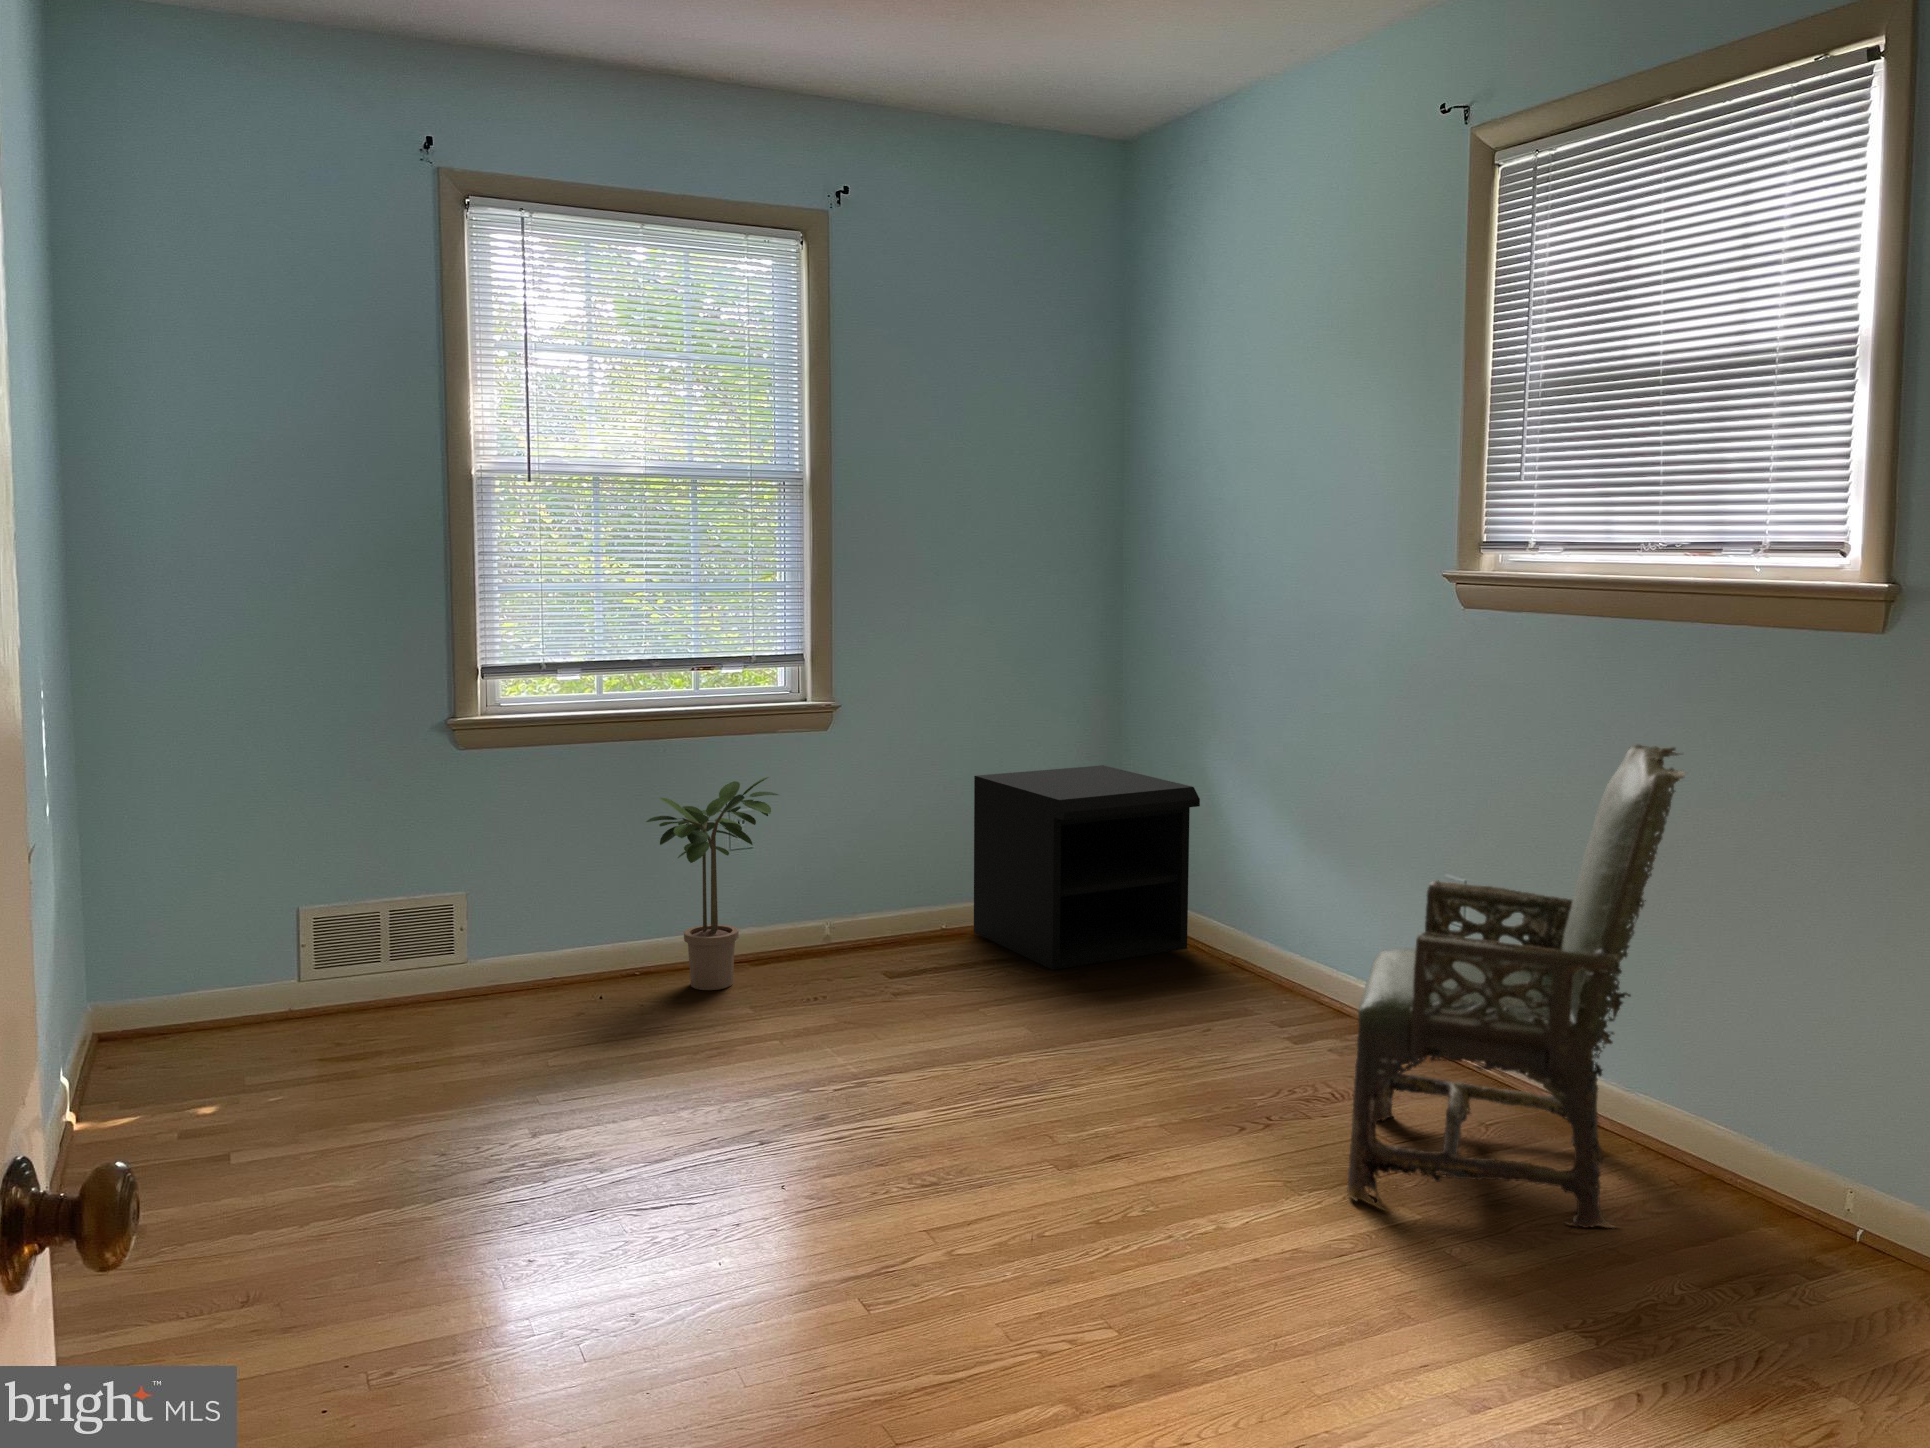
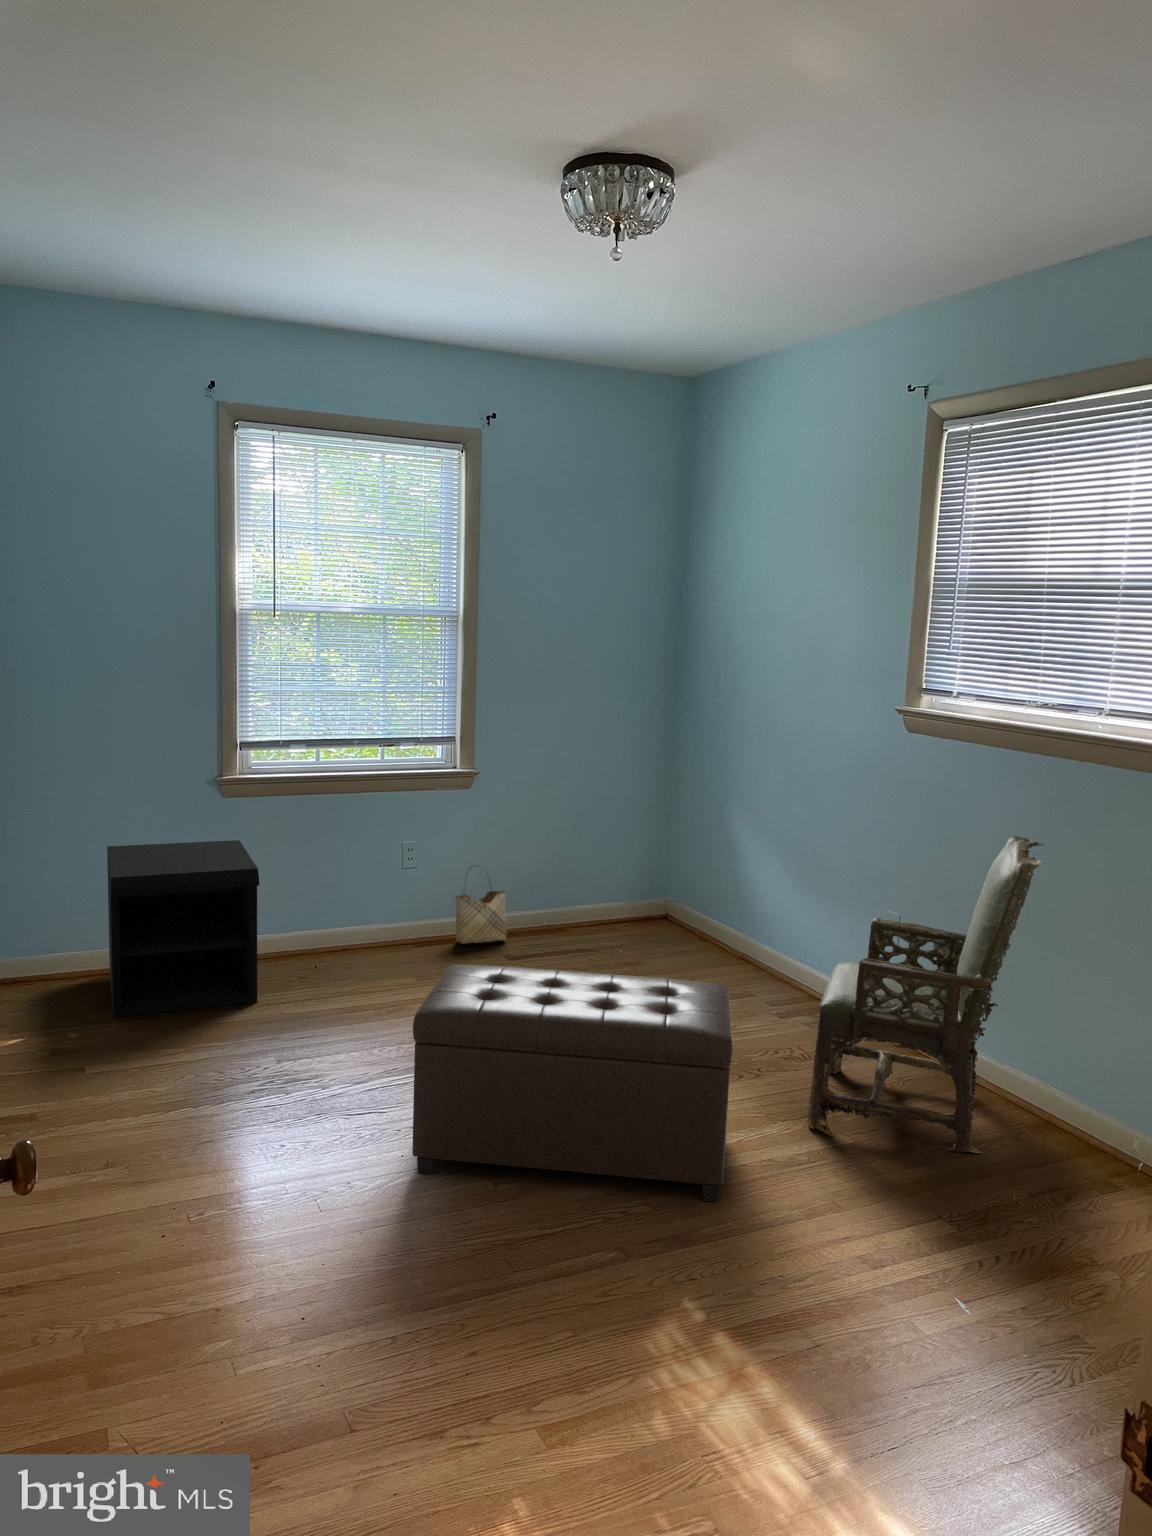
nightstand: present [974,765,1200,970] -> present [107,840,259,1017]
potted plant: present [646,777,779,990] -> none [348,822,439,963]
woven basket: none [808,843,886,960] -> present [455,866,507,944]
ottoman: none [730,967,1230,1317] -> present [412,965,732,1202]

